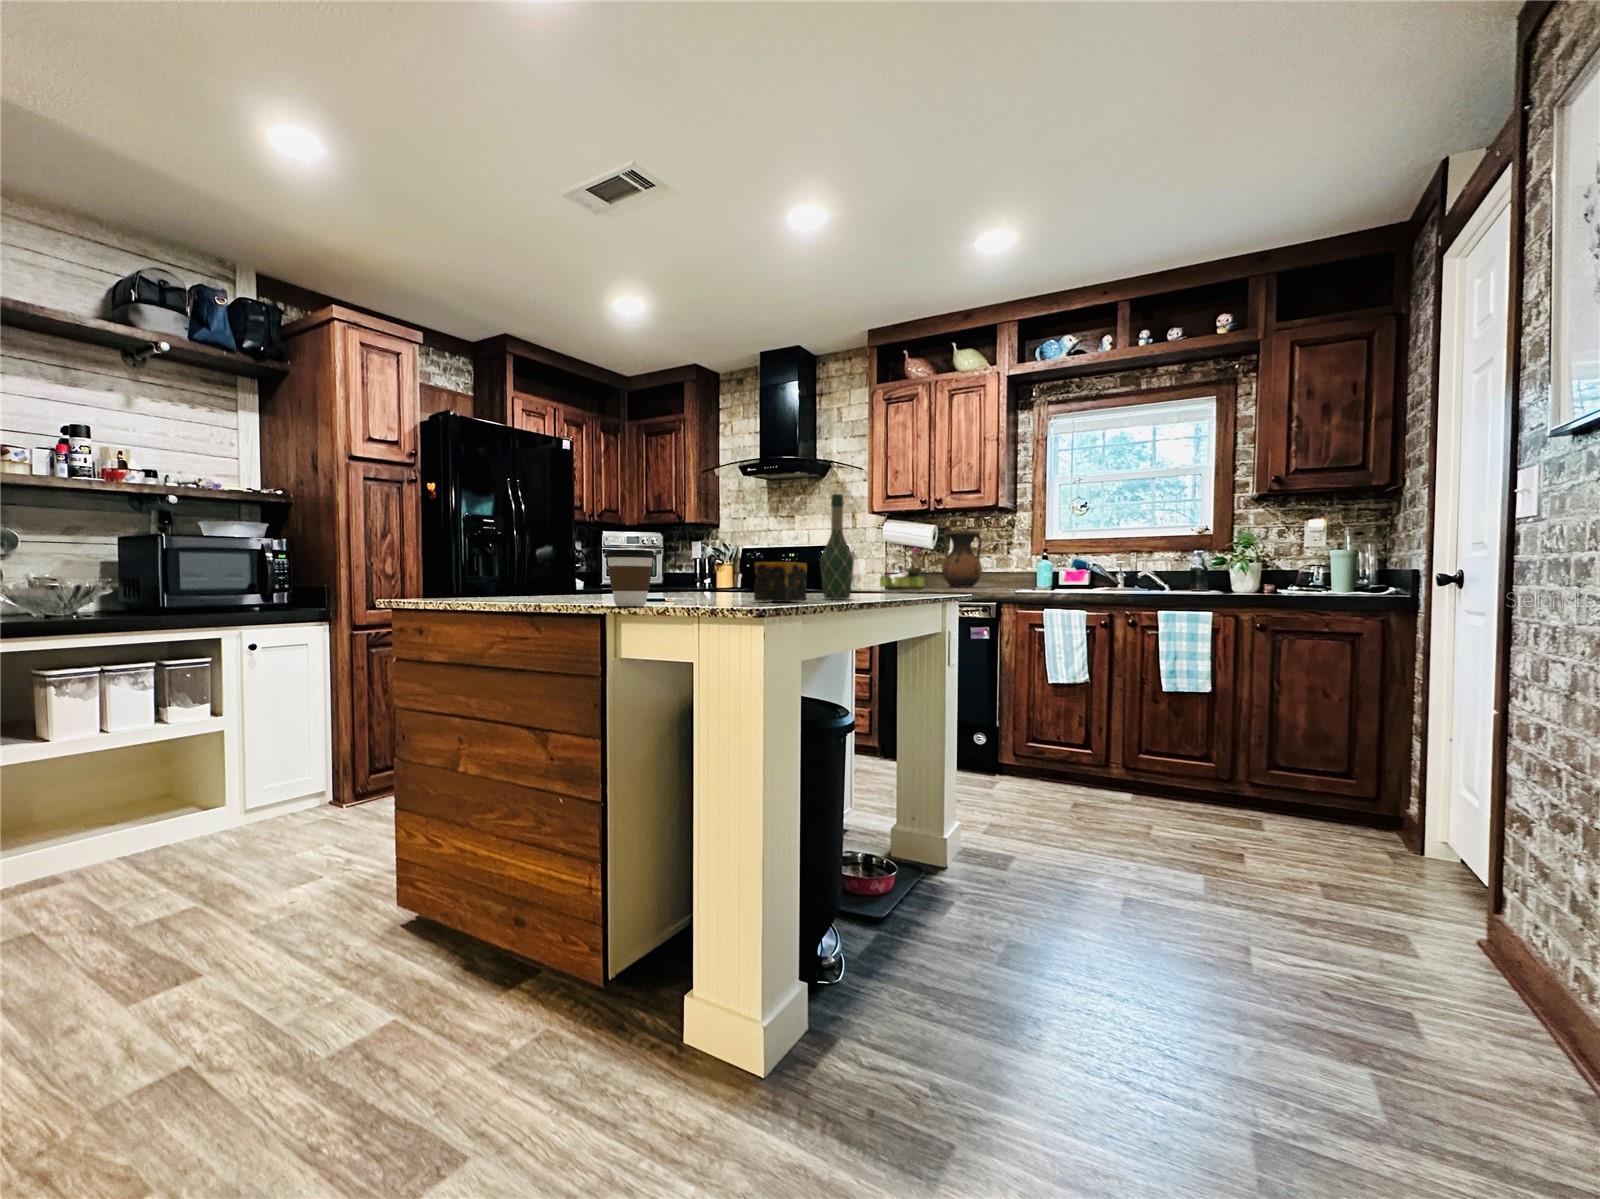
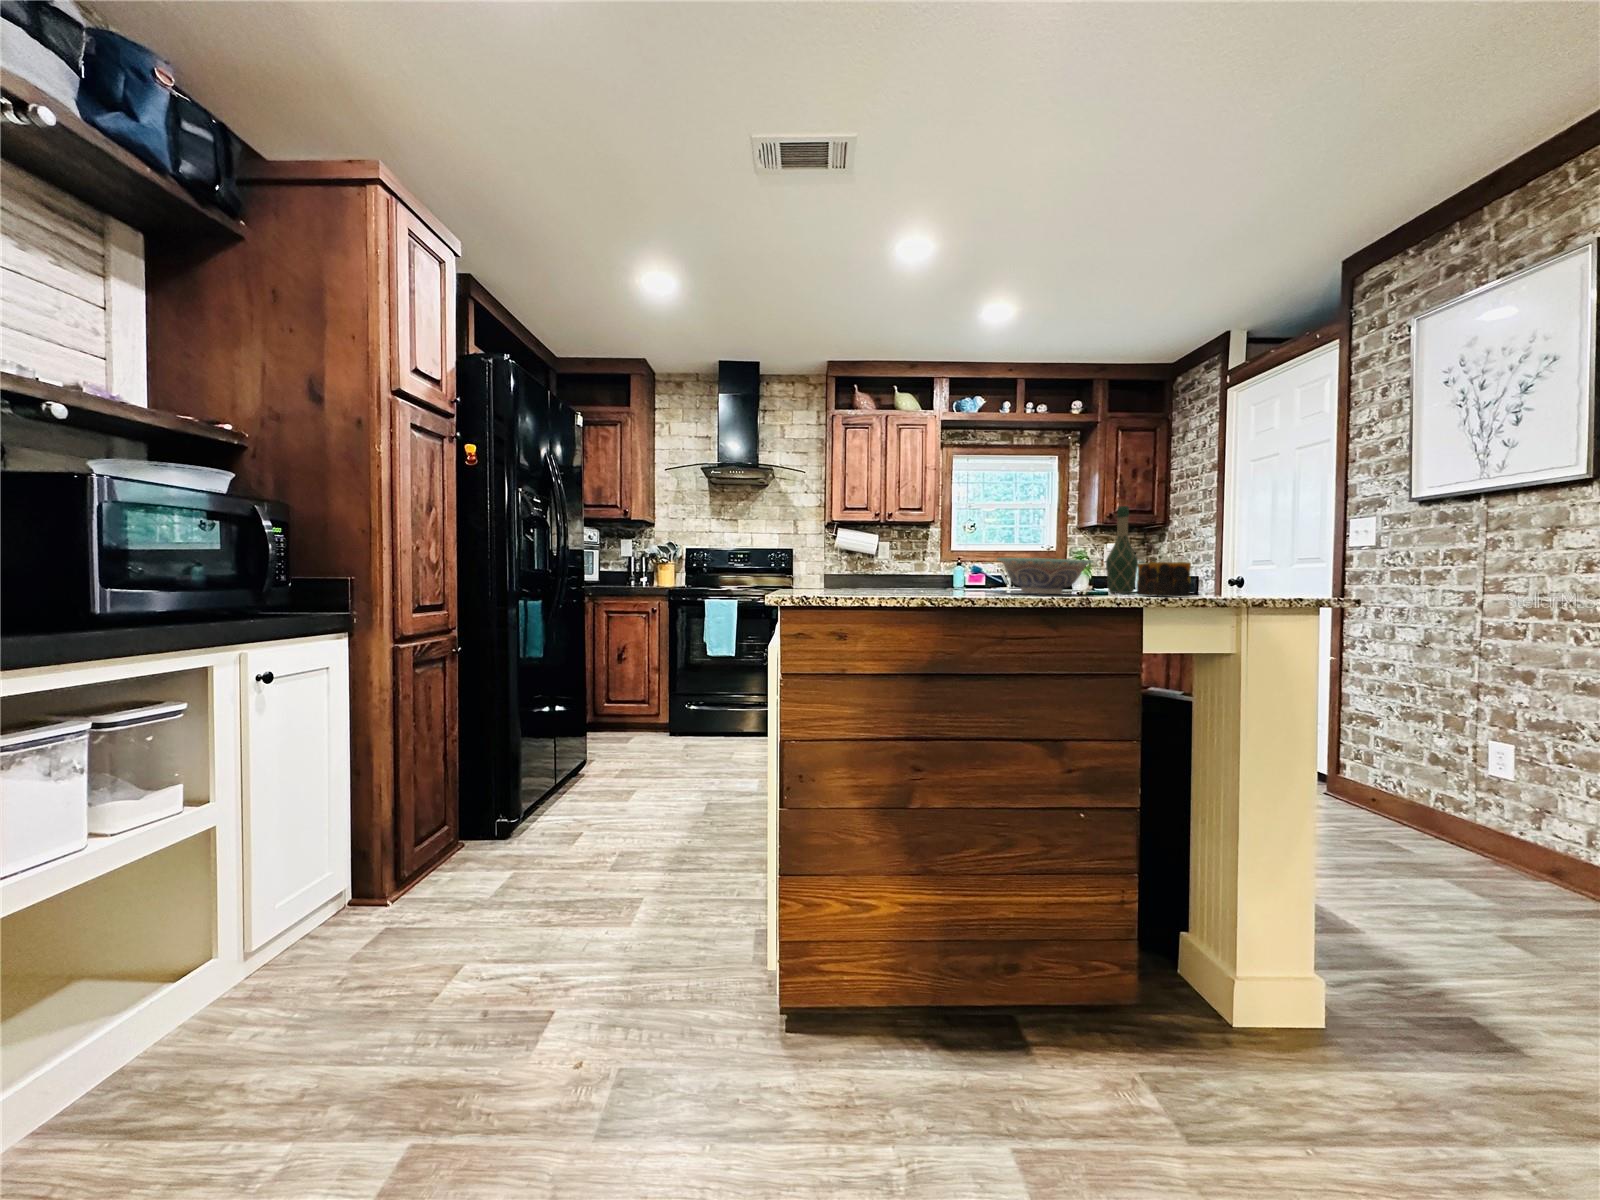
vase: present [942,531,982,587] -> none [878,538,908,582]
flower arrangement: present [880,546,925,587] -> none [823,539,857,581]
coffee cup: present [604,549,656,606] -> none [1190,548,1252,603]
decorative bowl: none [657,561,753,599] -> present [997,558,1093,594]

